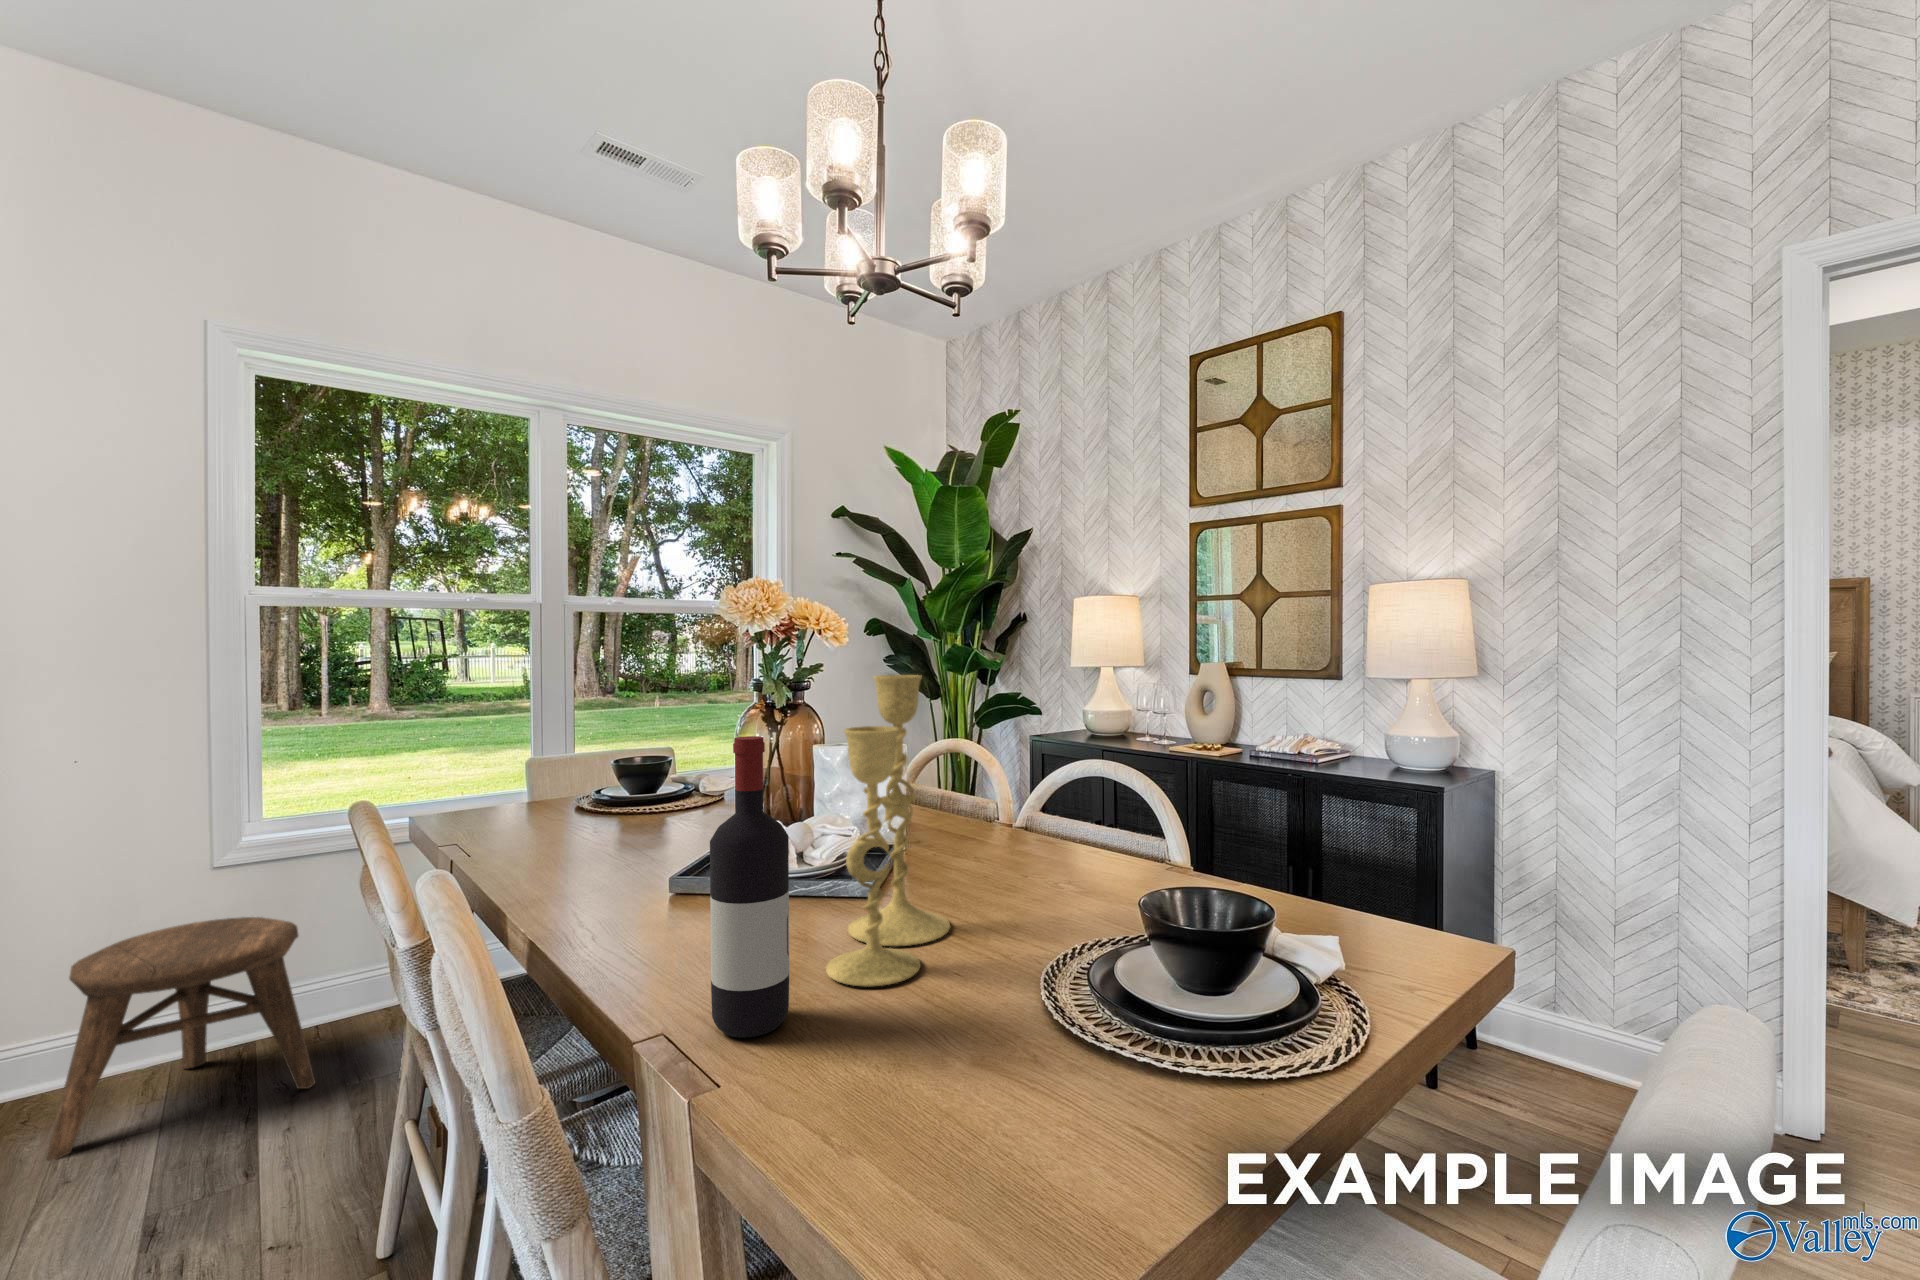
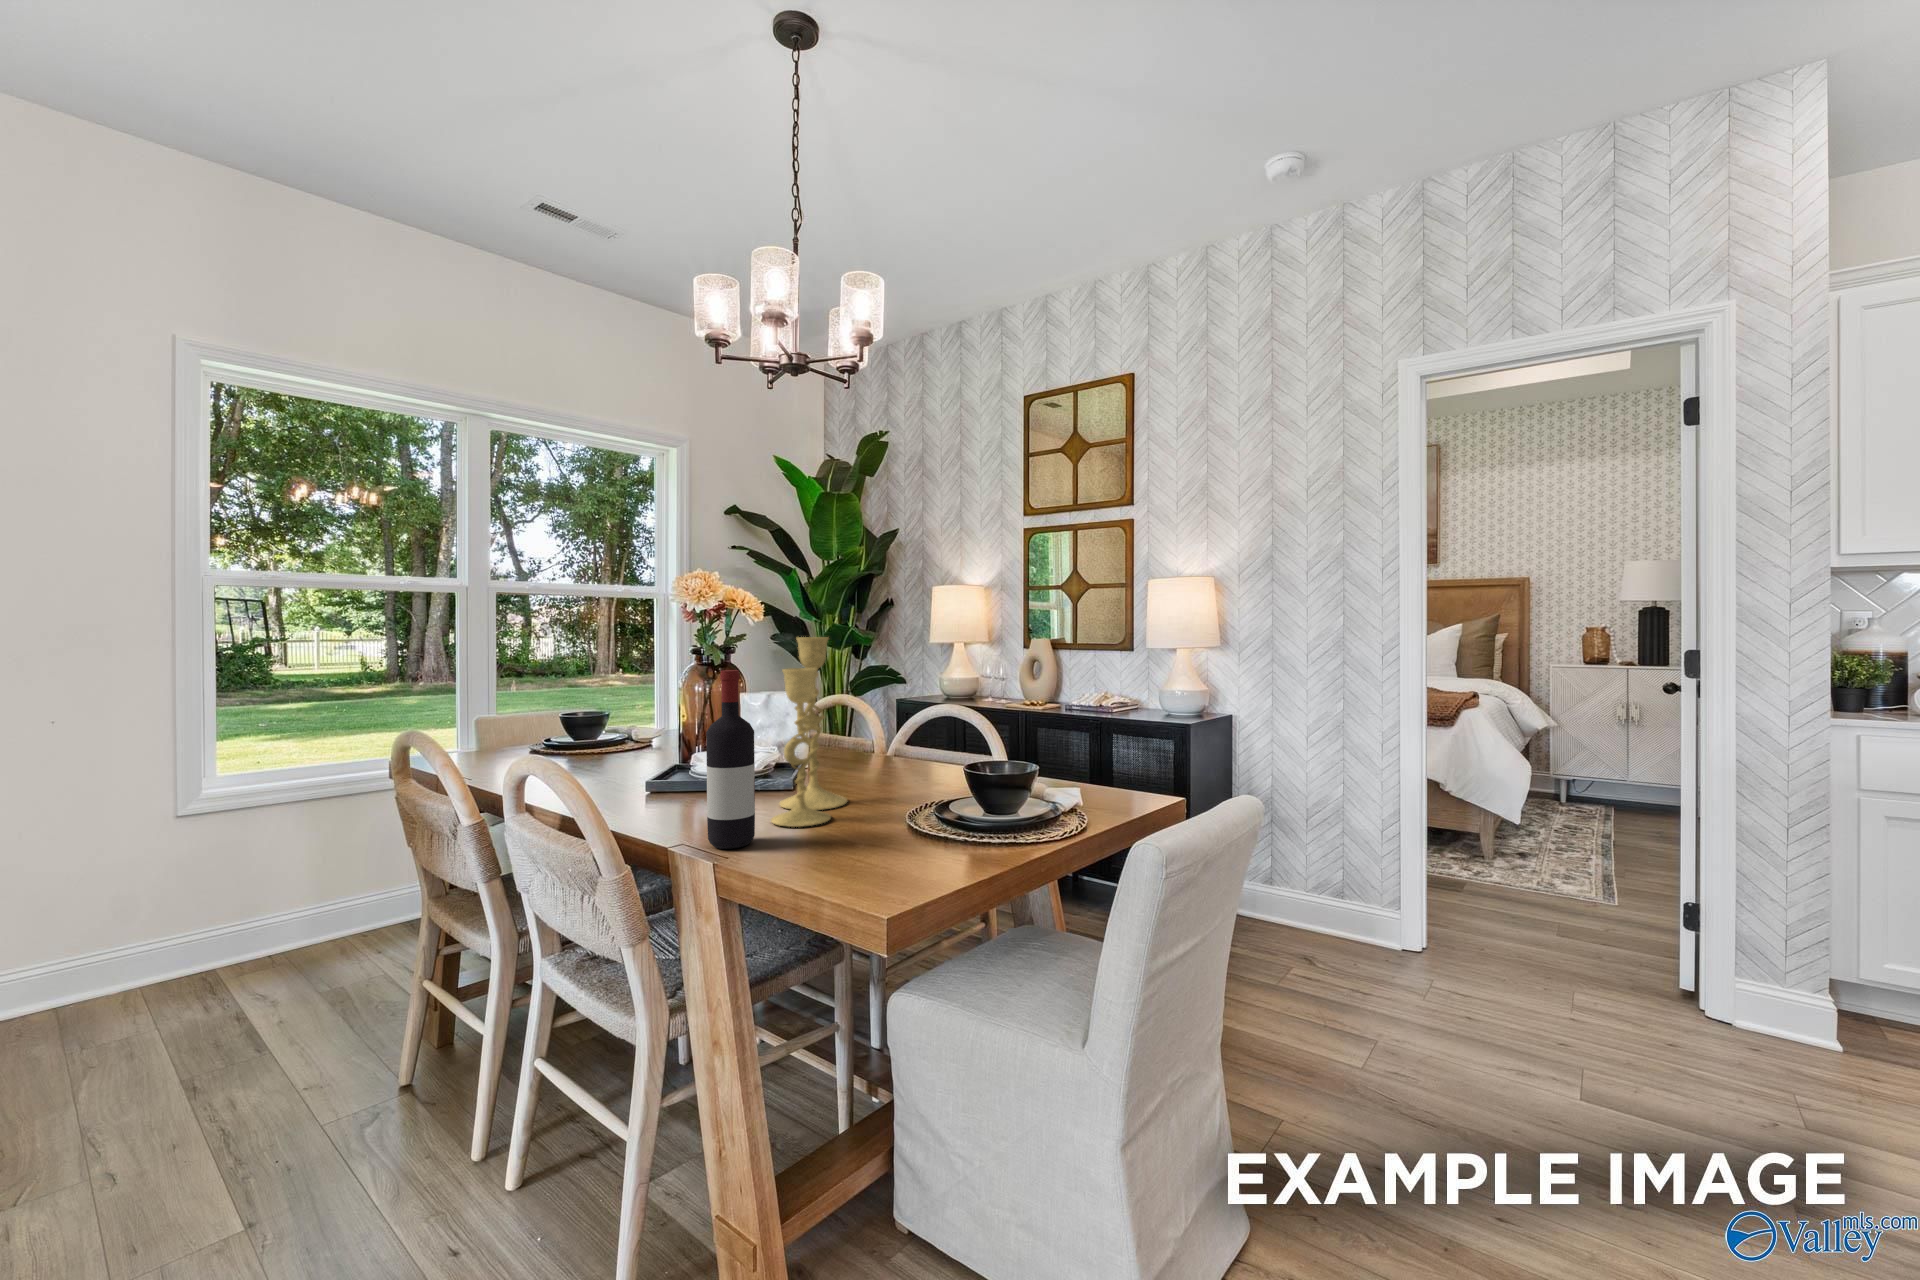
stool: present [46,917,316,1160] -> none [47,859,287,1063]

